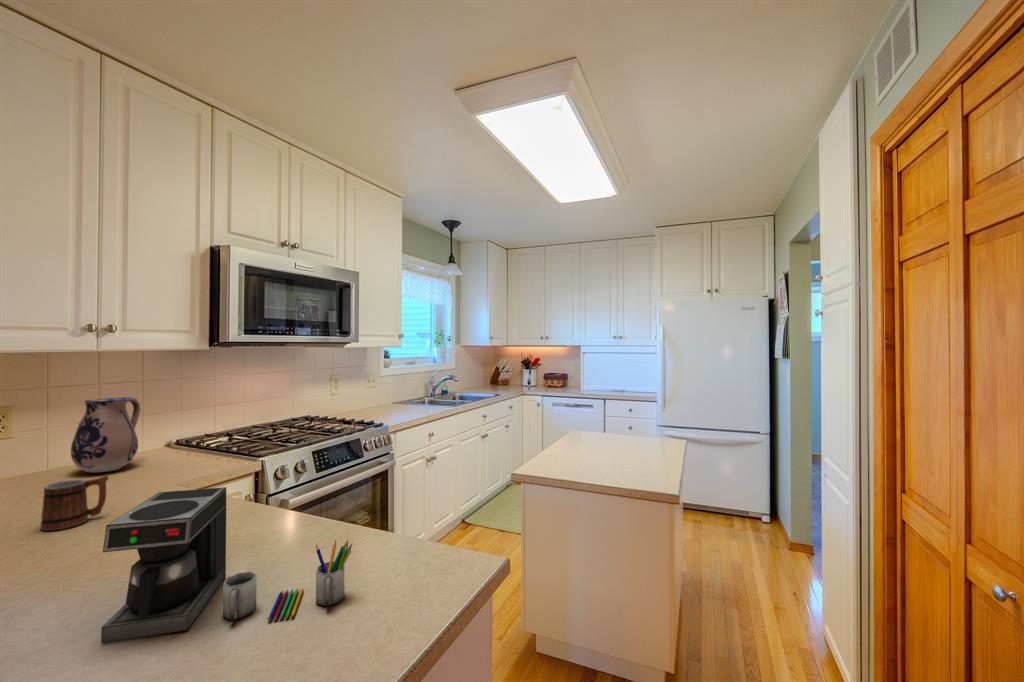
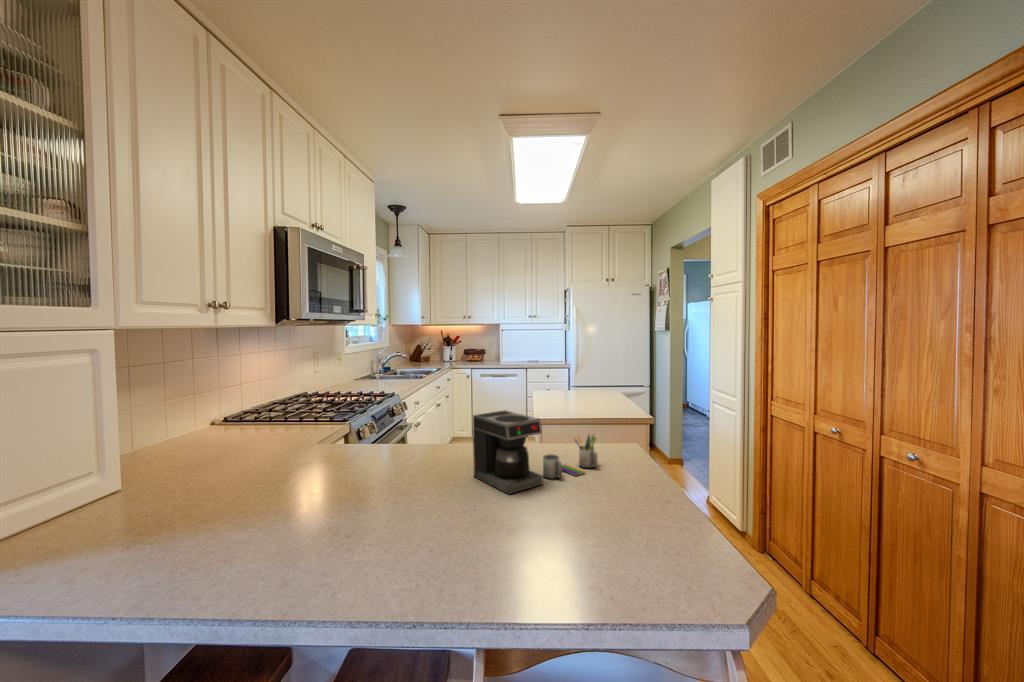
ceramic pitcher: present [71,397,140,473] -> none [183,372,240,443]
mug: present [41,475,108,531] -> none [287,427,323,472]

